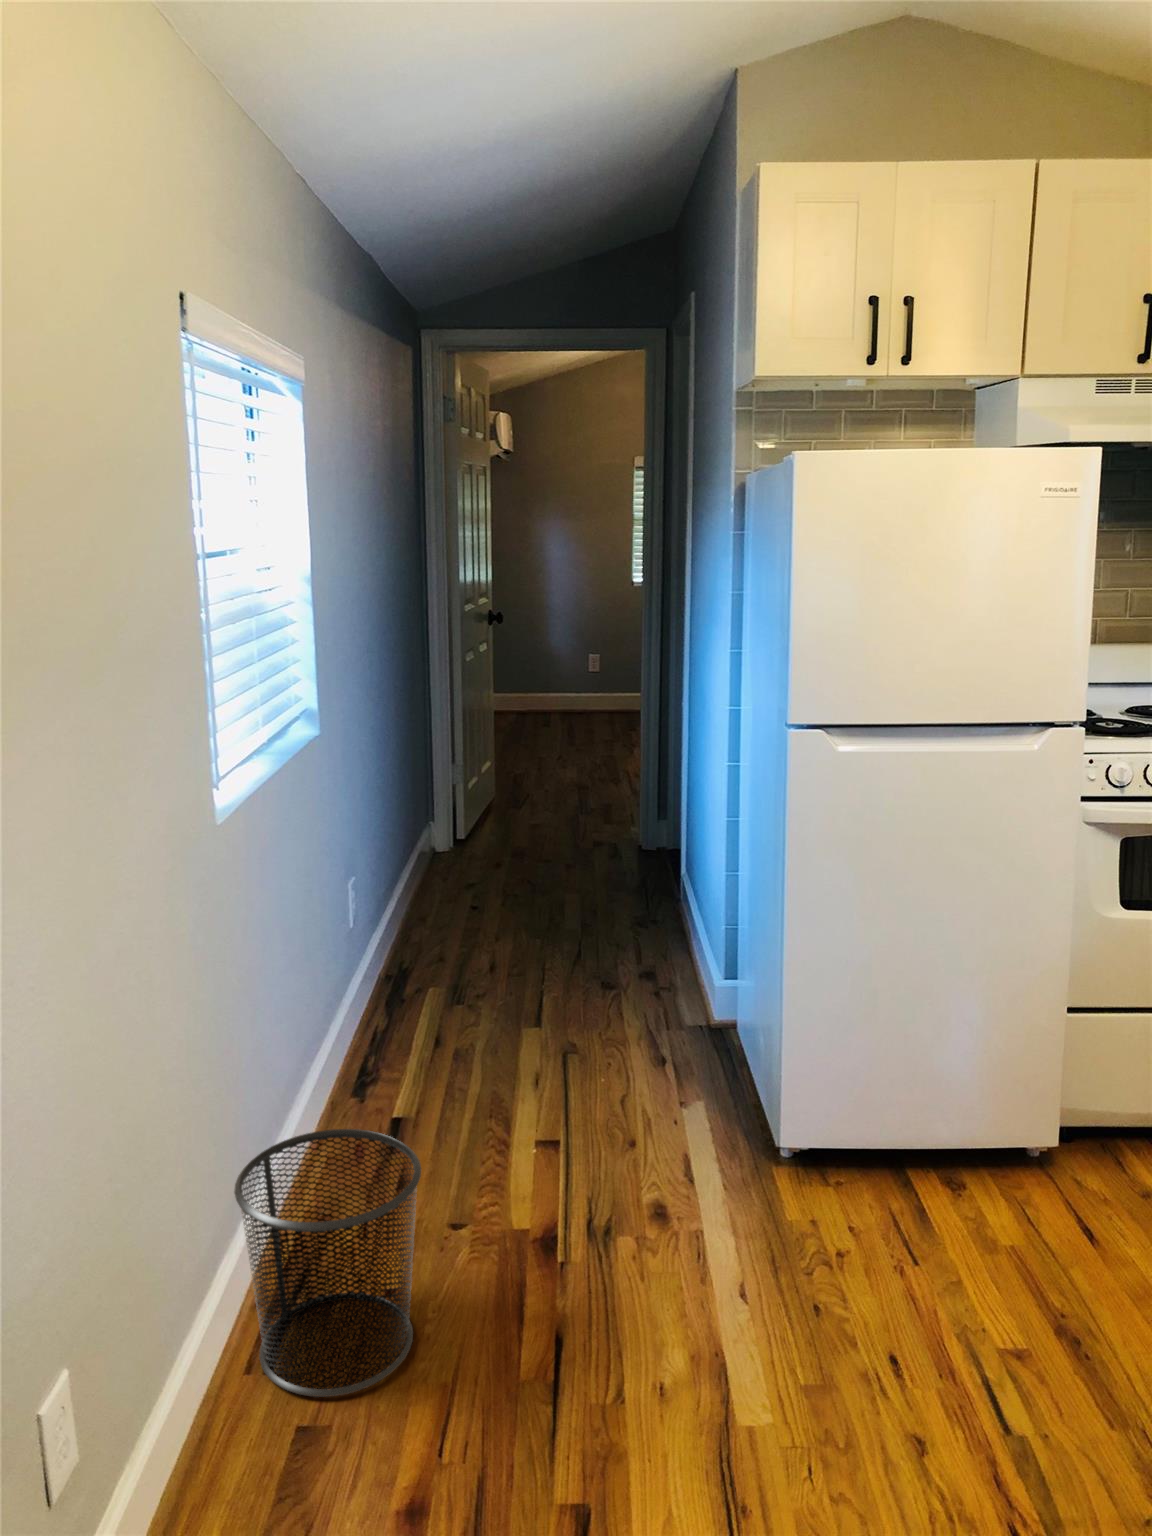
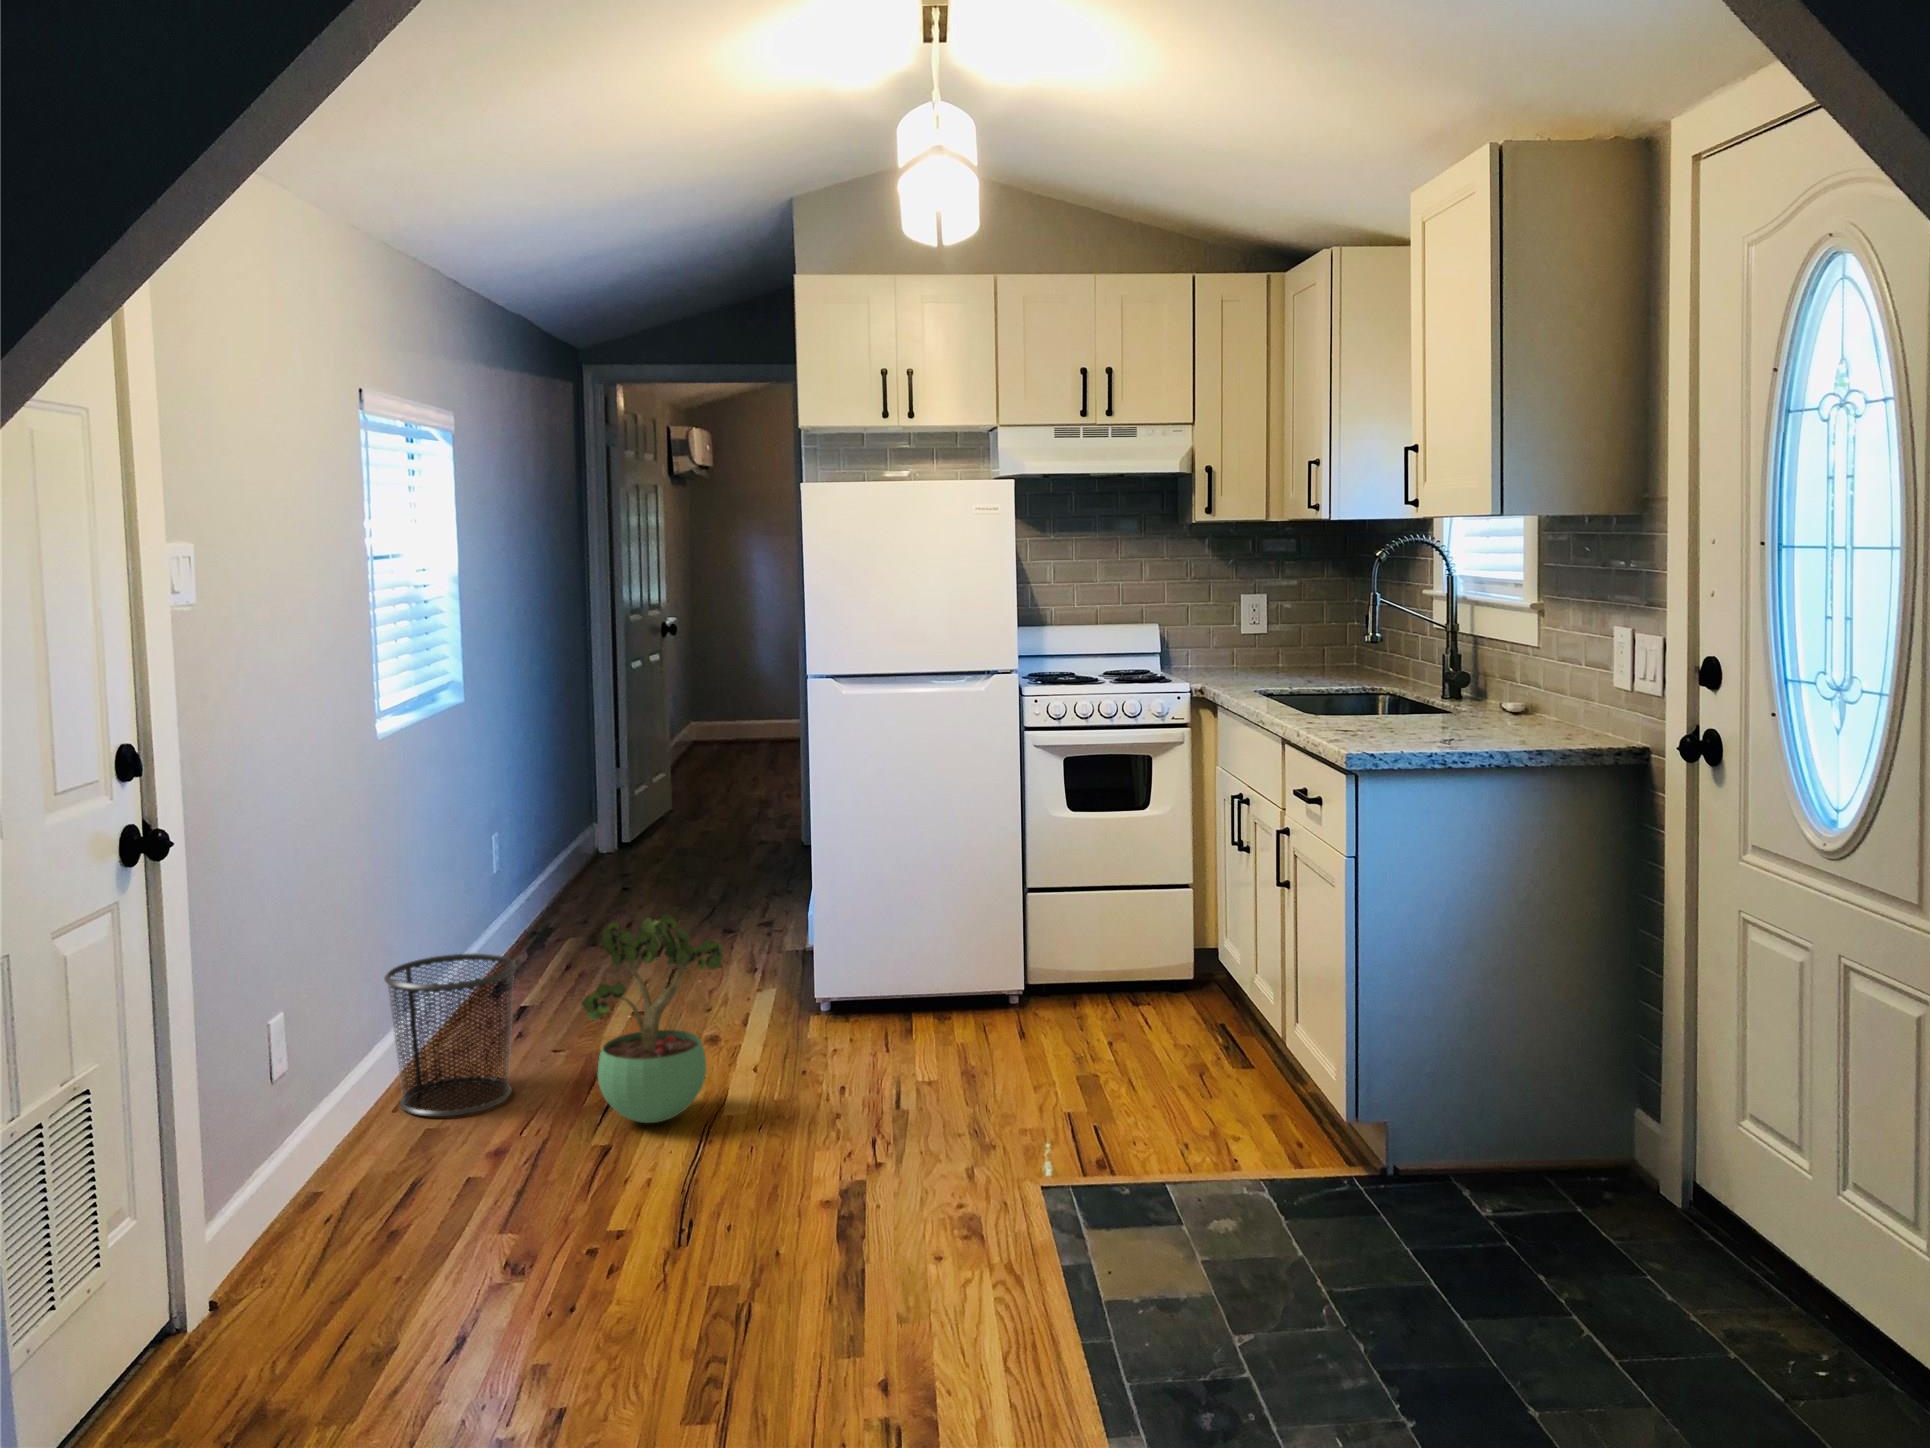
potted plant: none [538,1143,758,1453] -> present [581,913,723,1123]

